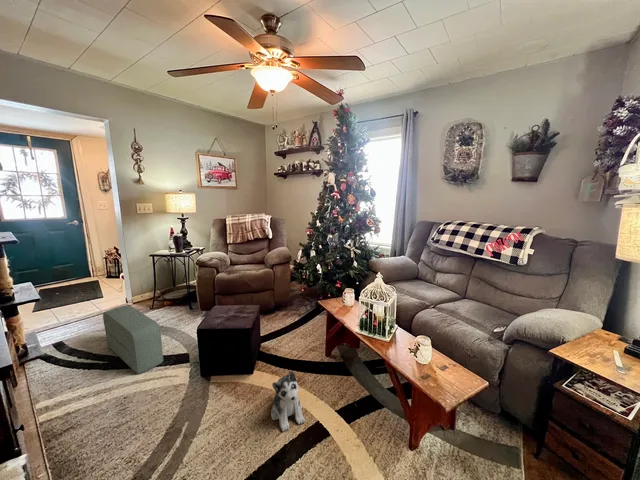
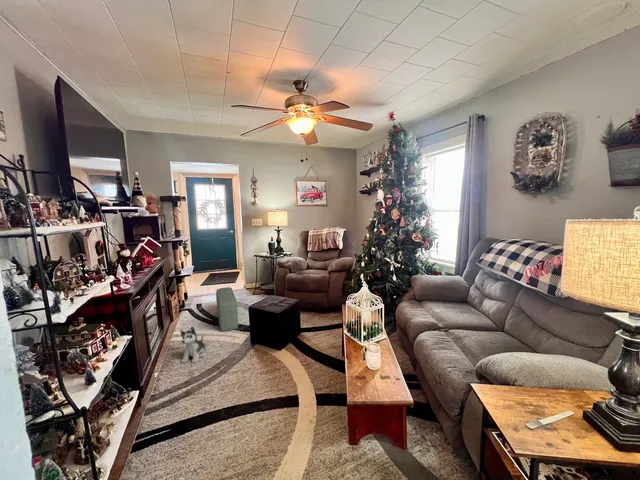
plush toy: present [271,371,305,431] -> present [180,327,206,363]

